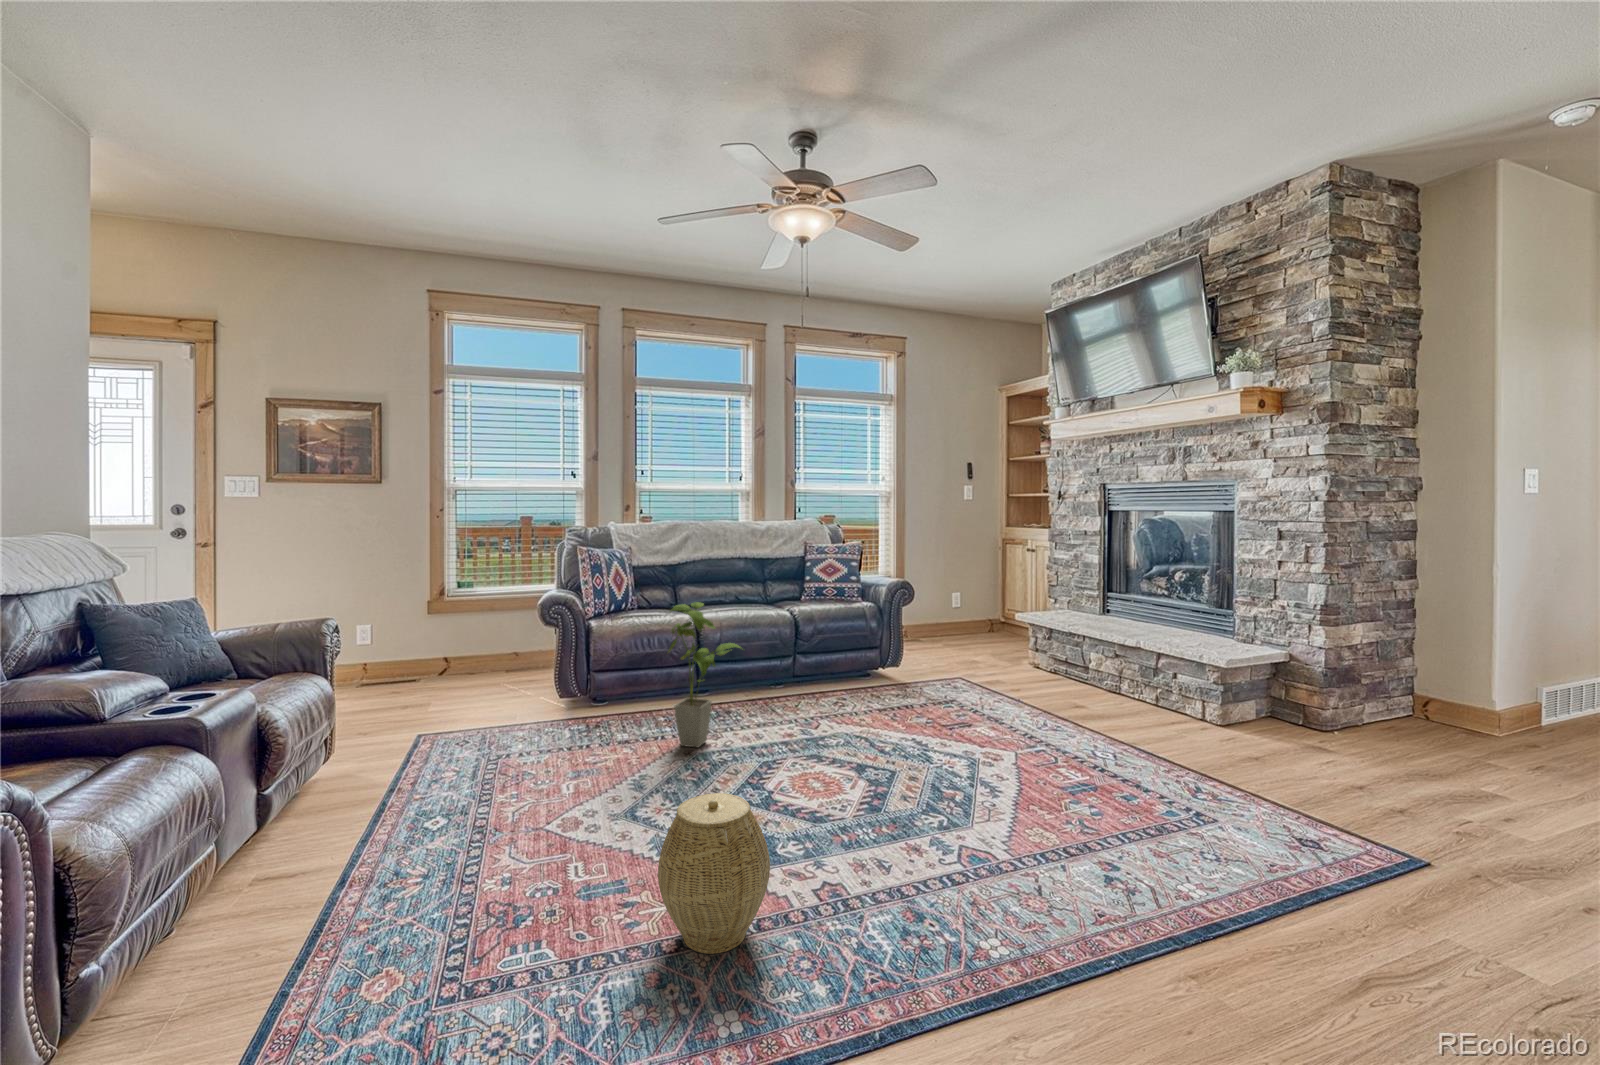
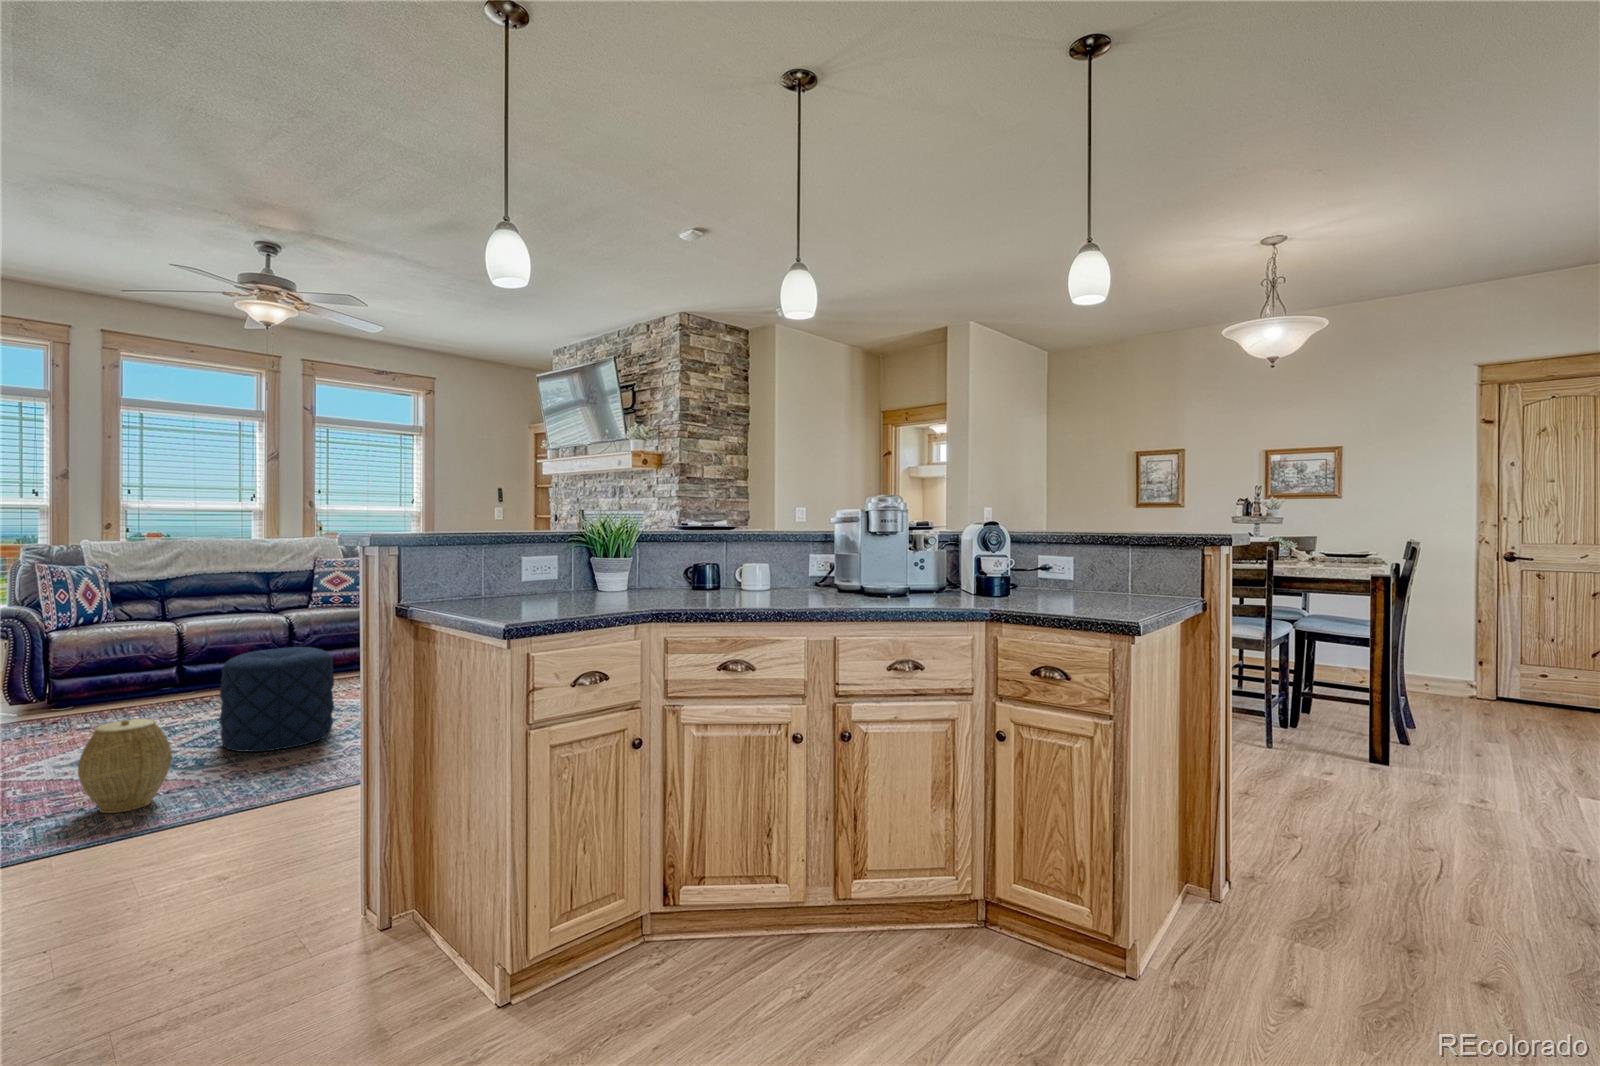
house plant: present [668,602,740,747] -> none [128,608,211,728]
pouf: none [778,666,910,822] -> present [219,647,334,752]

